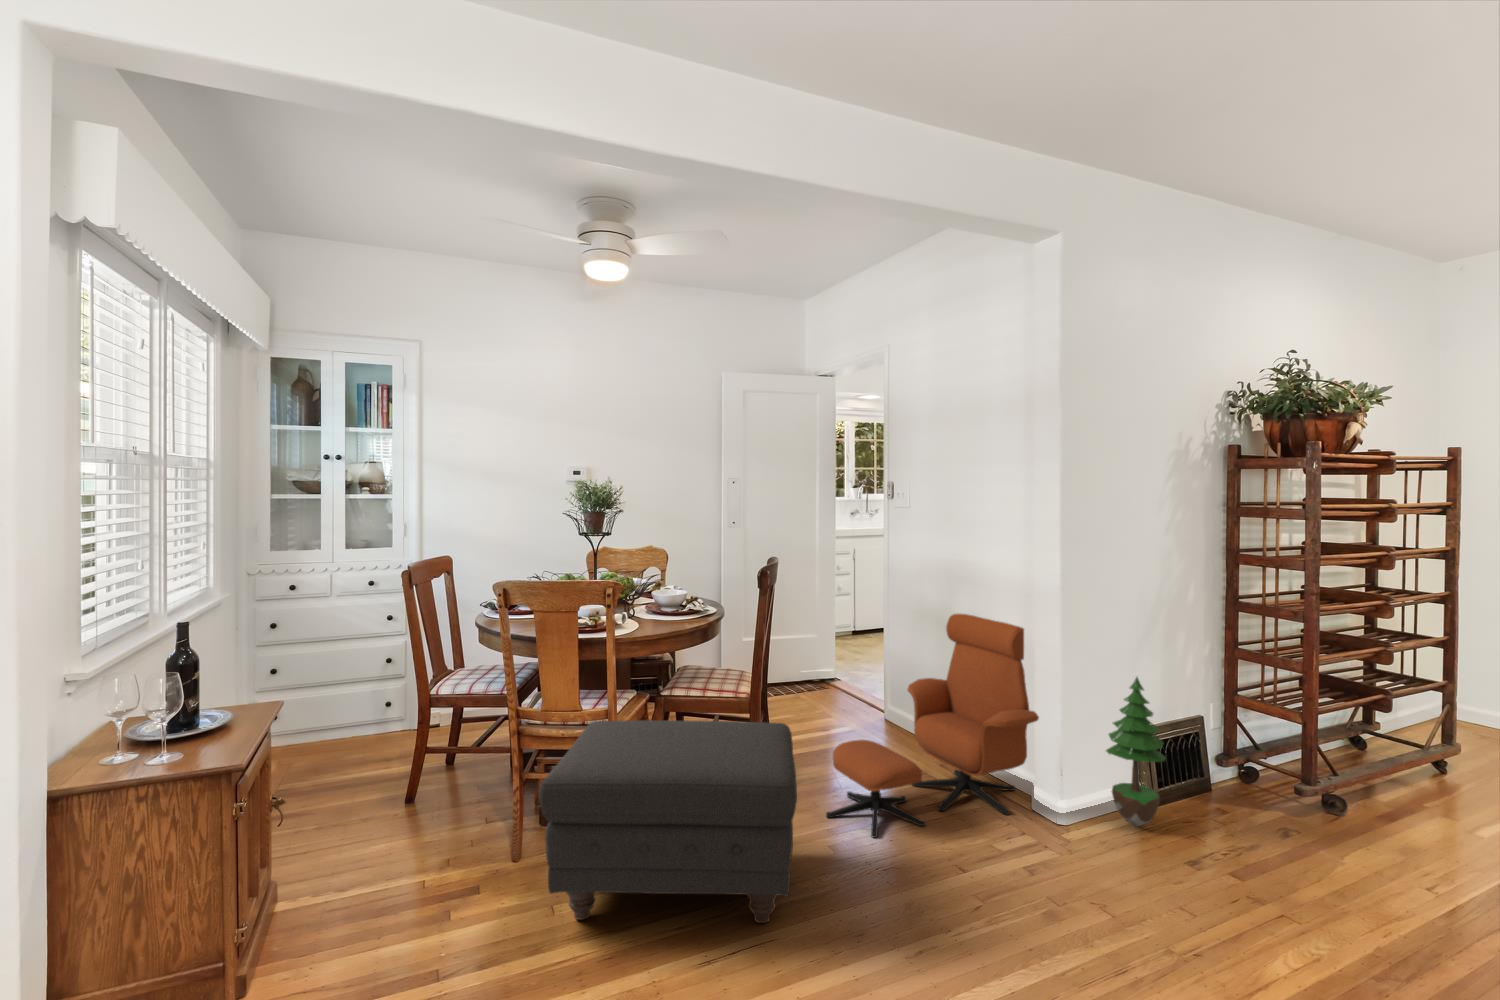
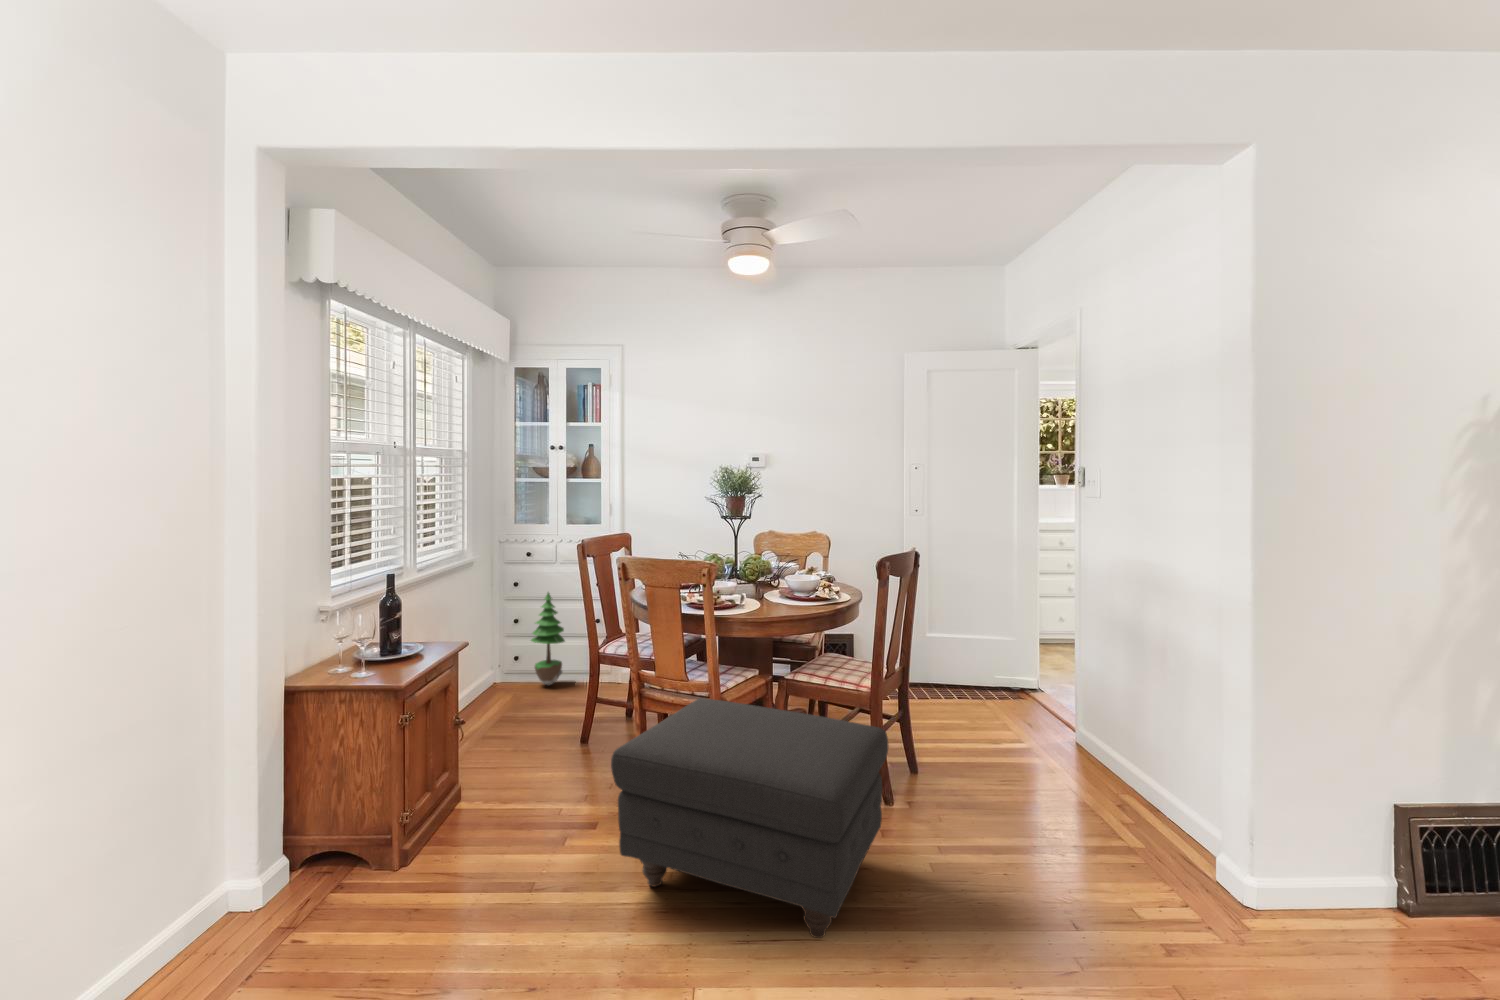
lounge chair: present [826,614,1039,838] -> none [944,625,1225,878]
potted tree: present [1106,677,1166,827] -> present [531,593,565,686]

